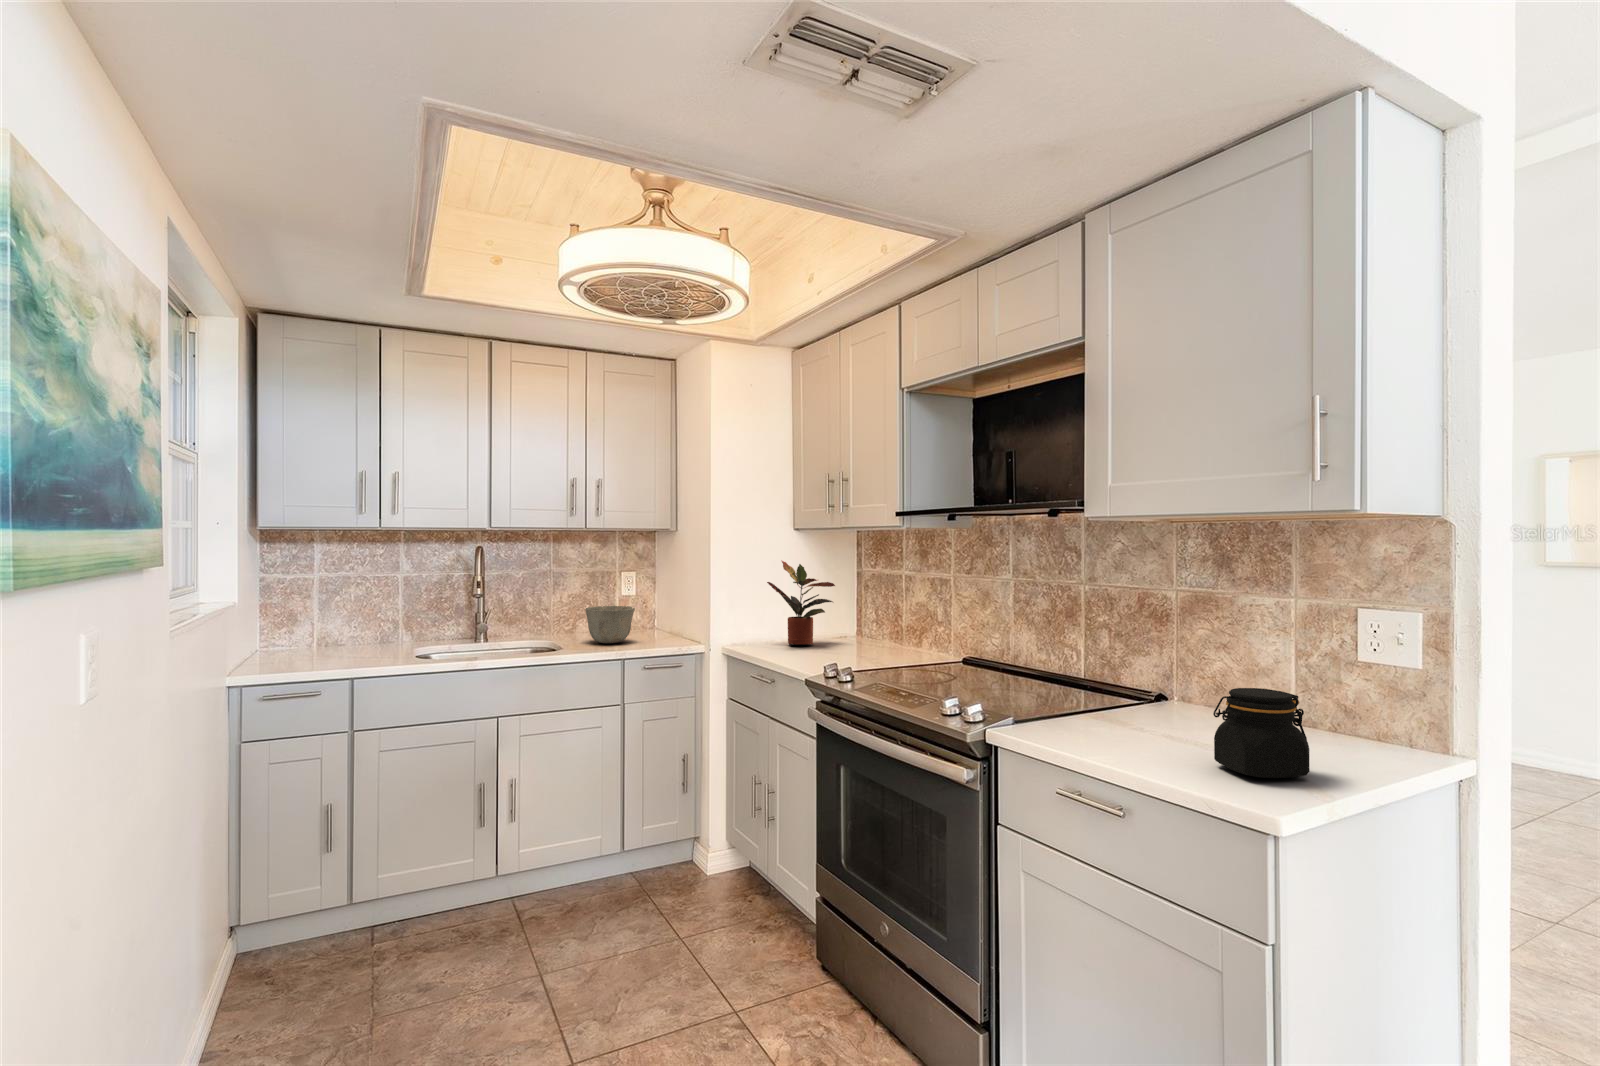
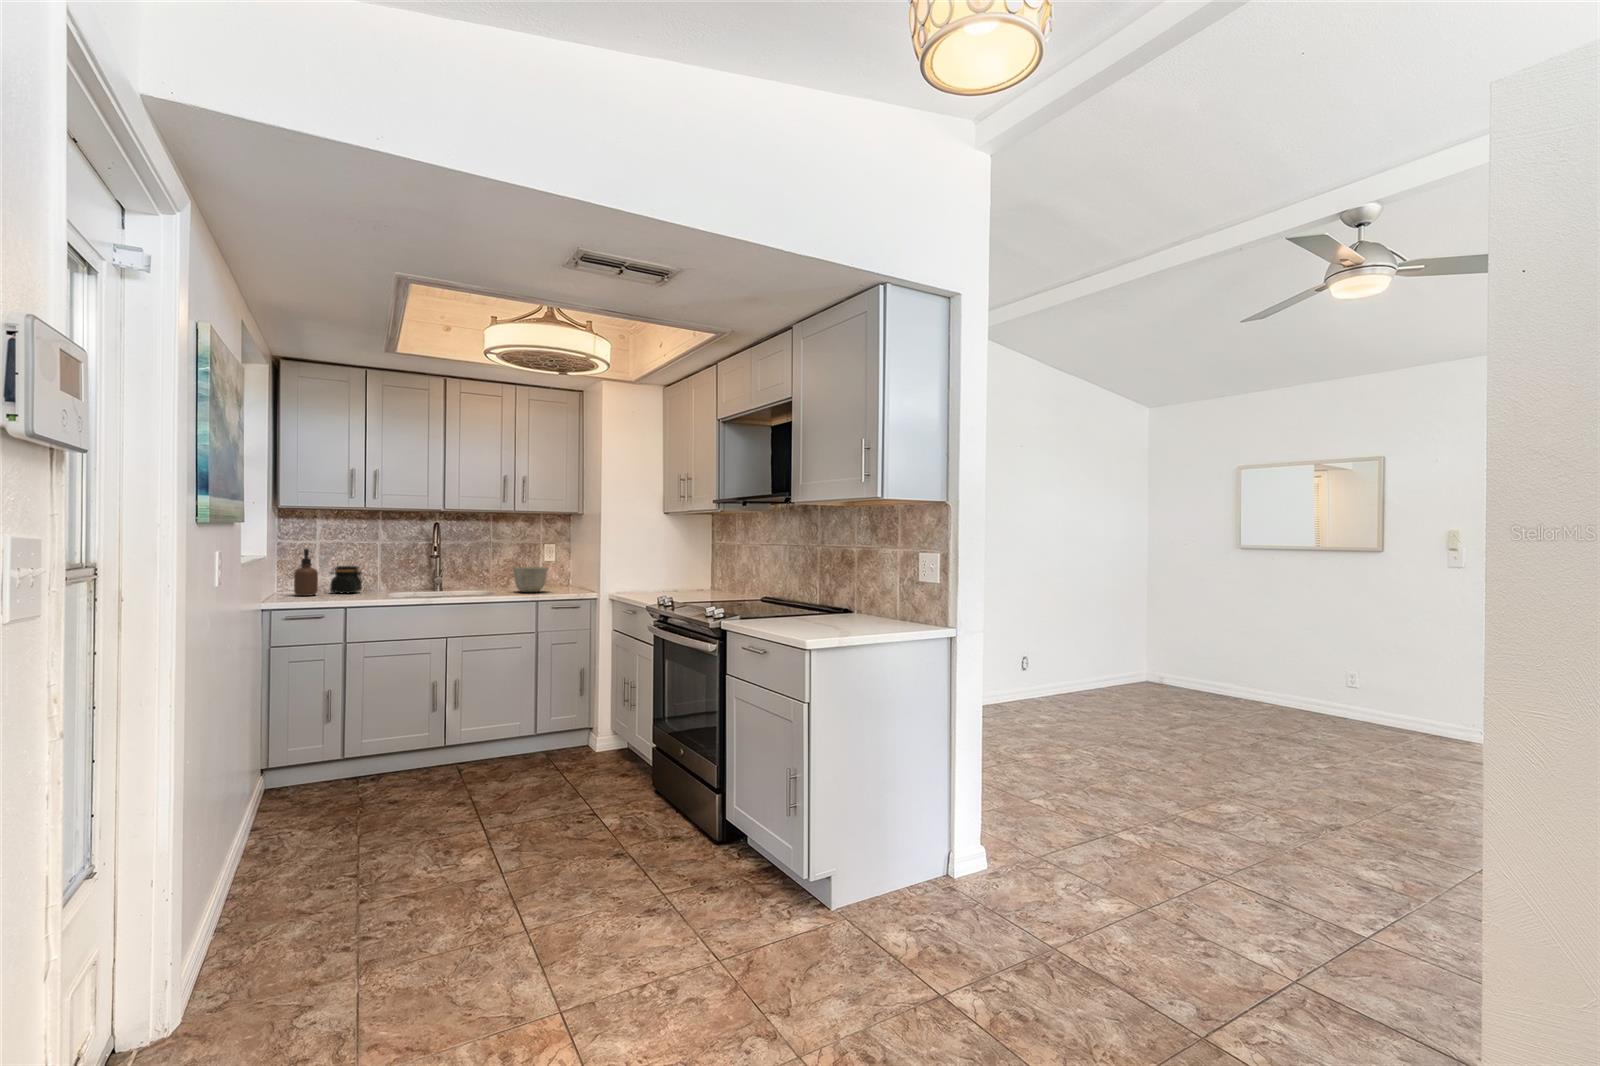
potted plant: present [767,561,835,645] -> none [641,535,689,593]
soap dispenser: none [279,589,313,658] -> present [294,549,318,596]
jar: present [1213,688,1310,778] -> present [330,566,362,593]

